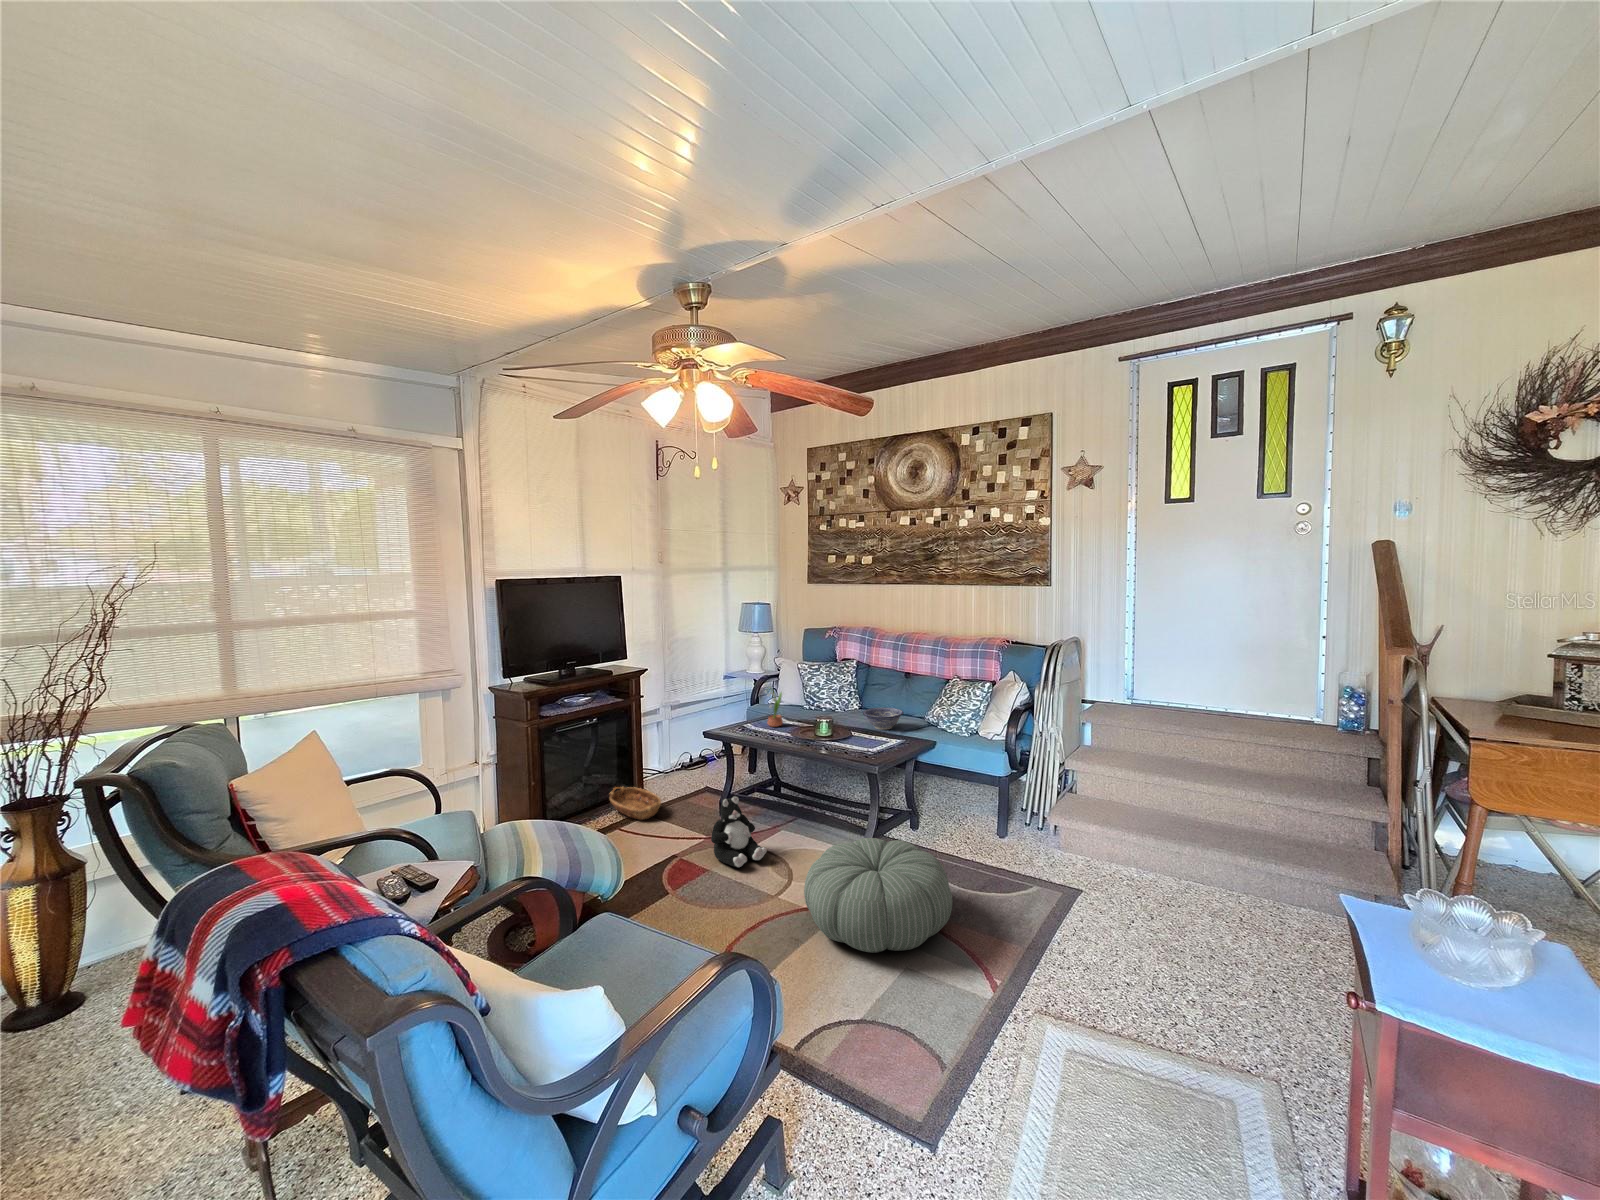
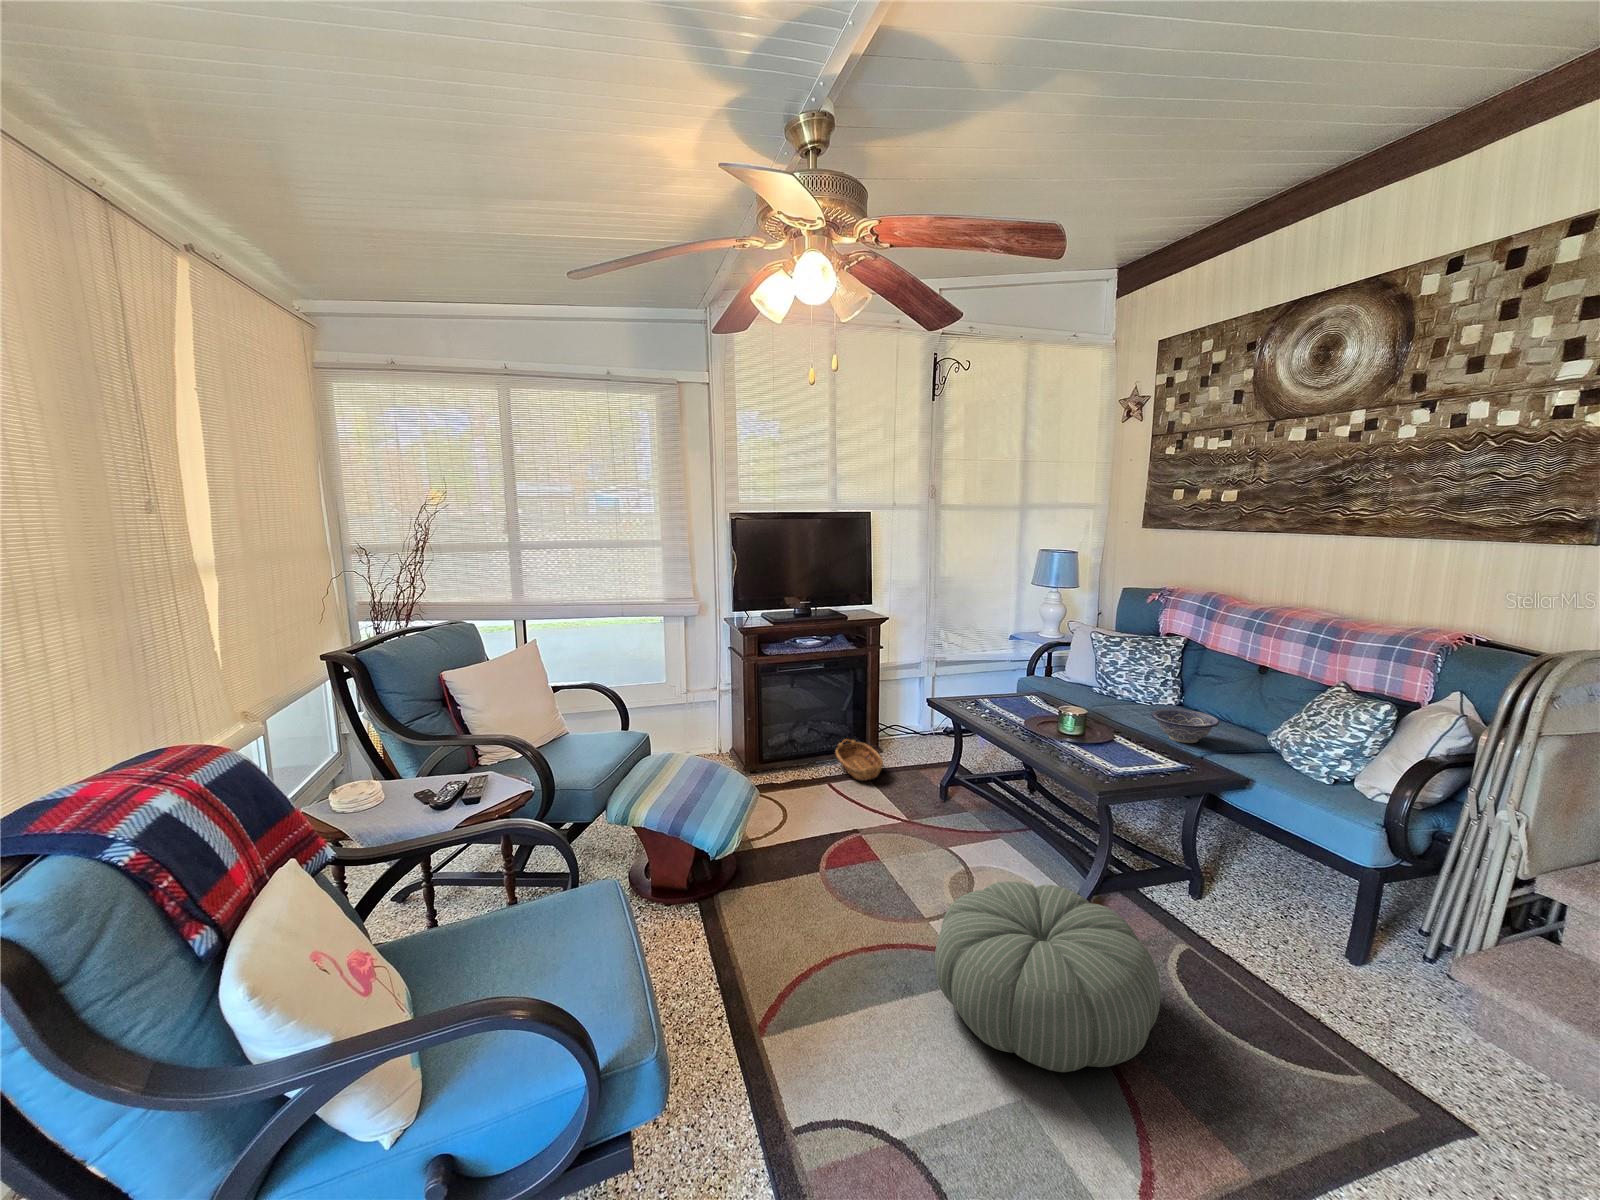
potted flower: present [767,687,783,727] -> none [1013,656,1038,708]
plush toy: present [711,796,767,867] -> none [893,781,954,866]

